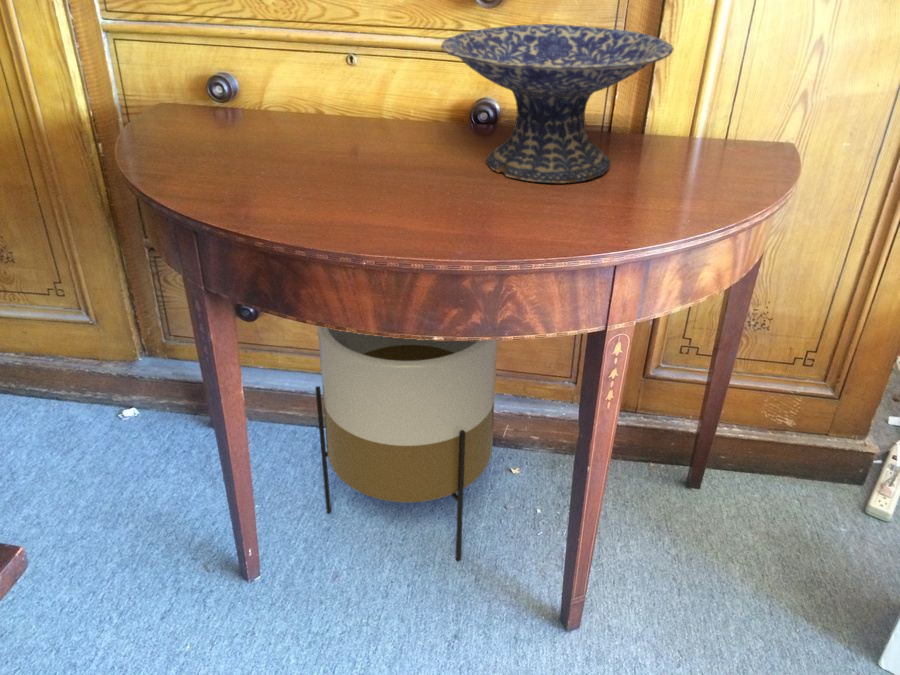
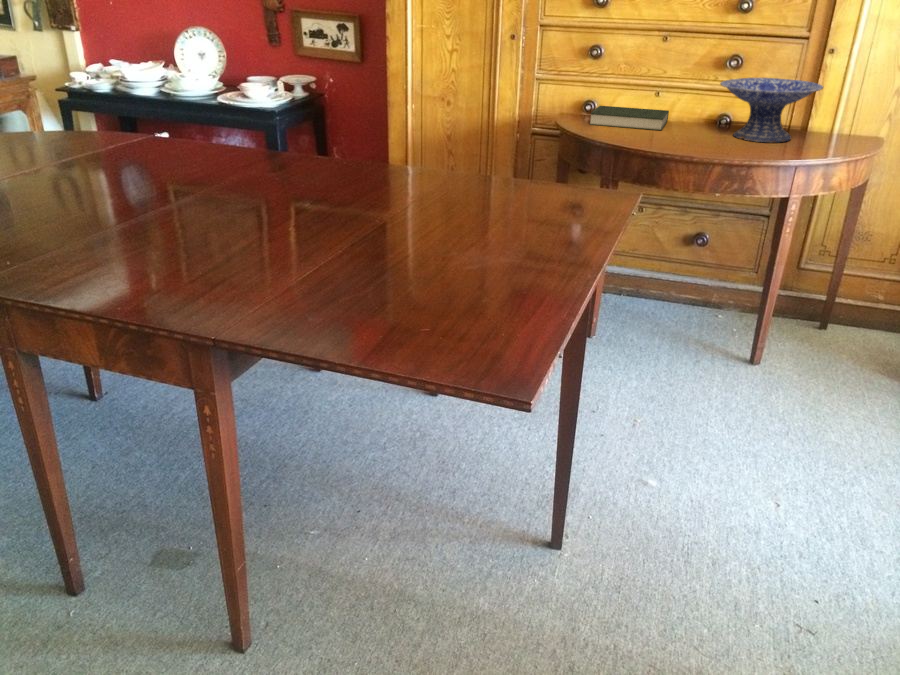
book: none [175,90,365,152] -> present [590,106,669,130]
planter: present [316,326,498,562] -> none [620,201,727,344]

